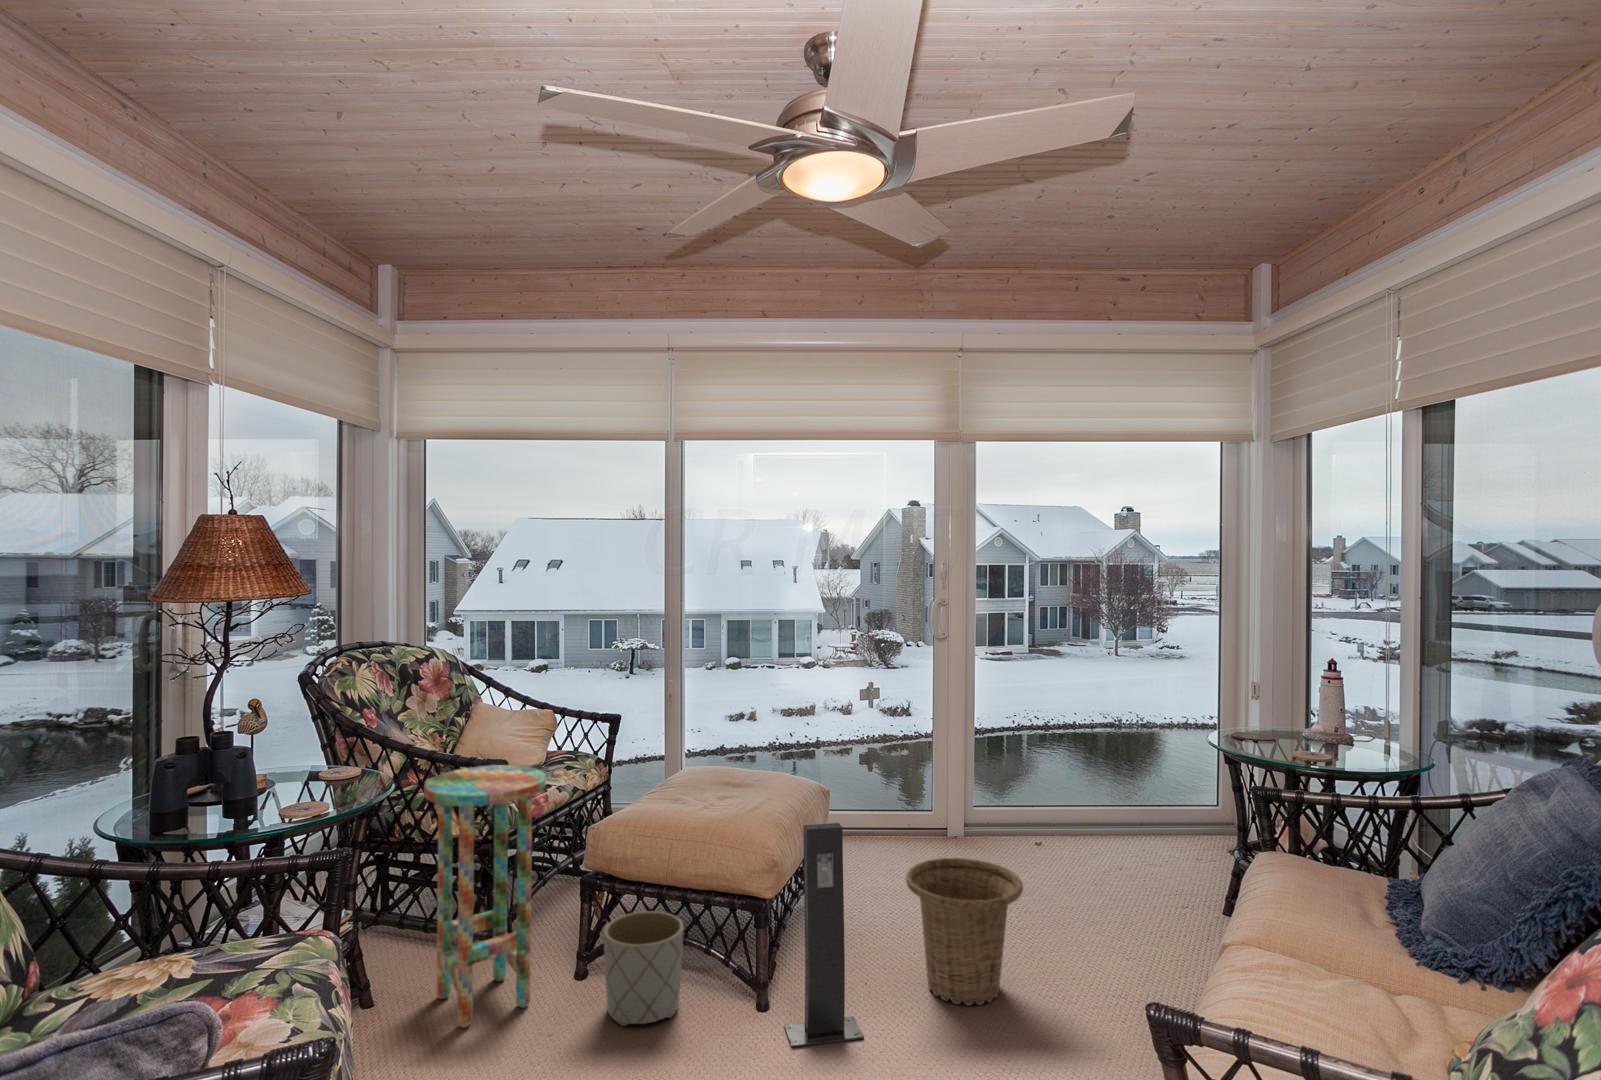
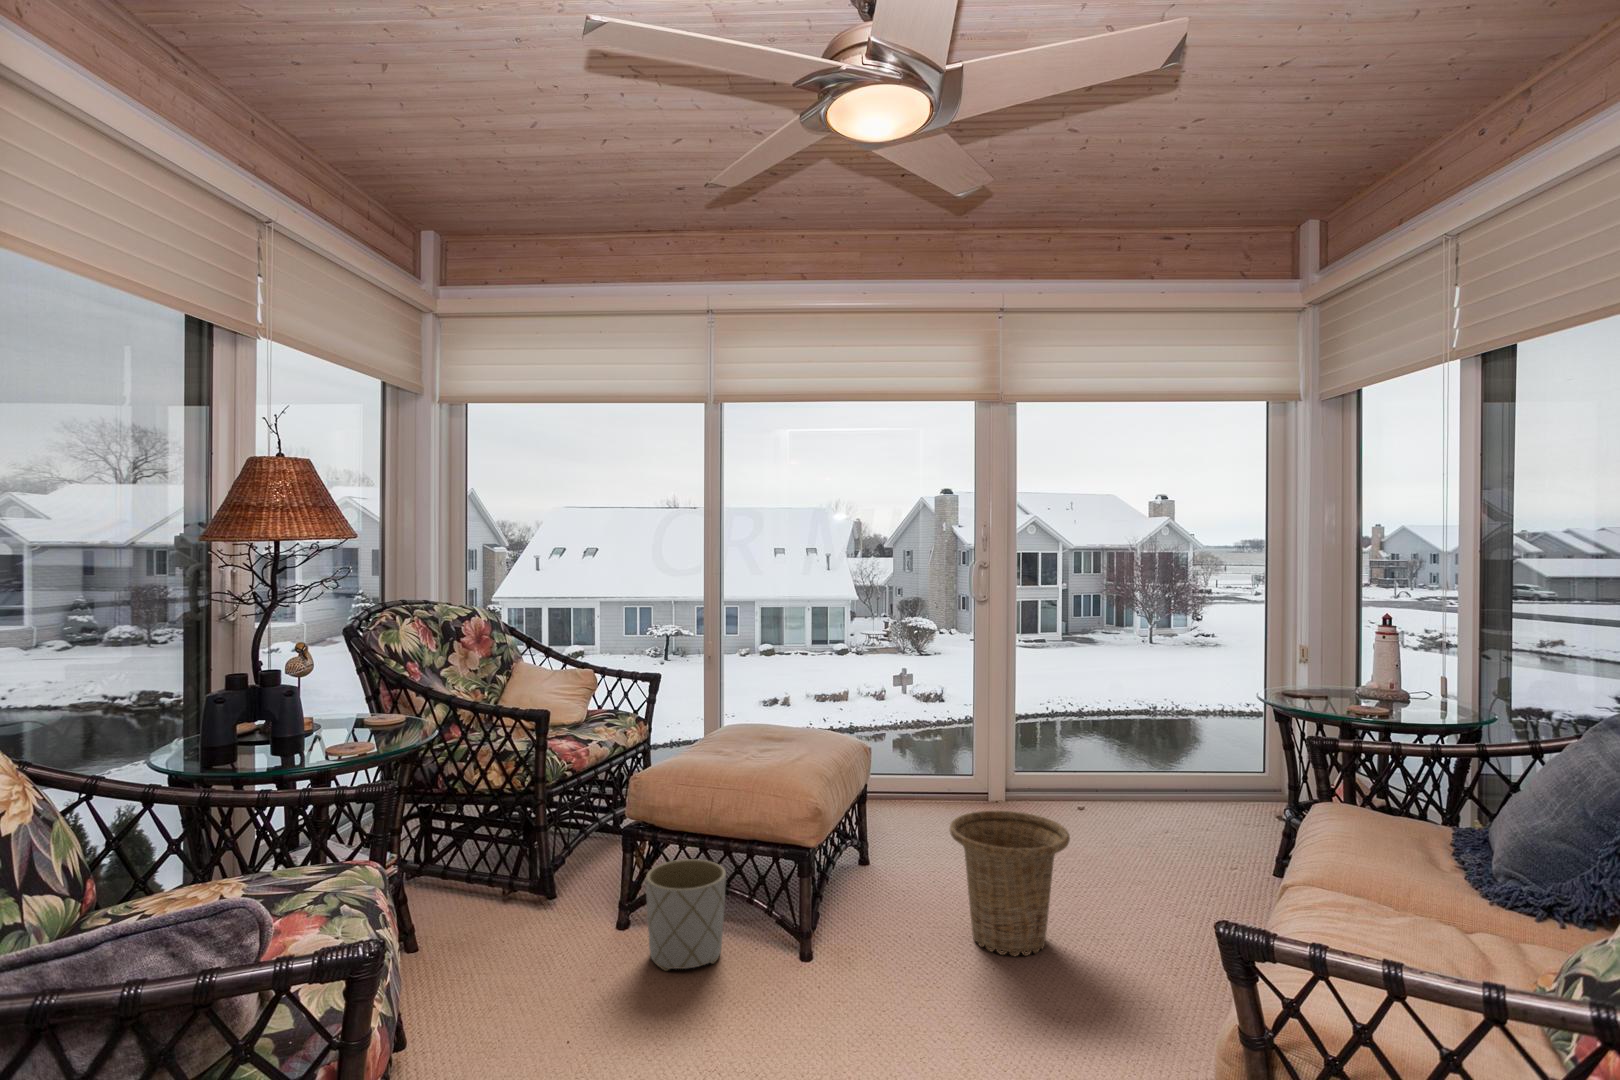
side table: present [424,765,546,1028] -> none [467,714,588,970]
speaker: present [784,823,864,1047] -> none [828,768,909,993]

